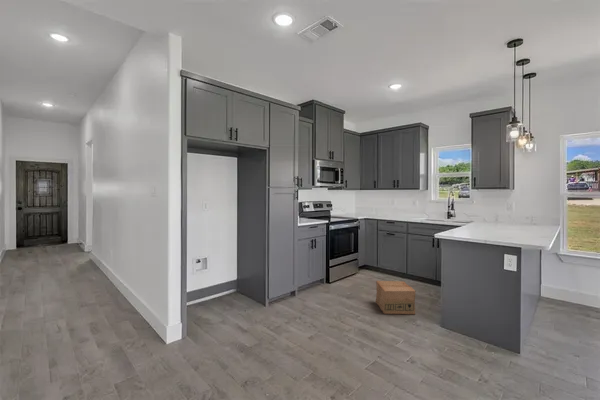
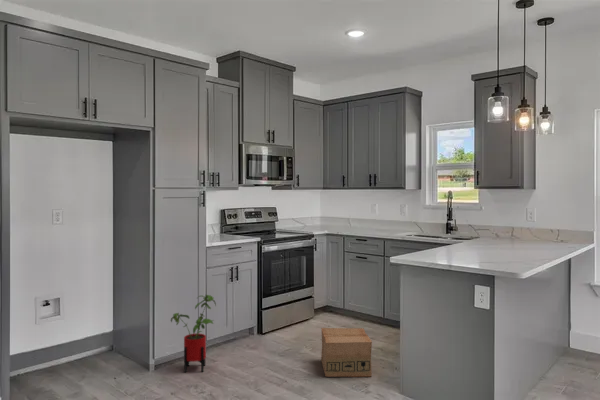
house plant: none [279,258,309,309] -> present [171,295,216,372]

